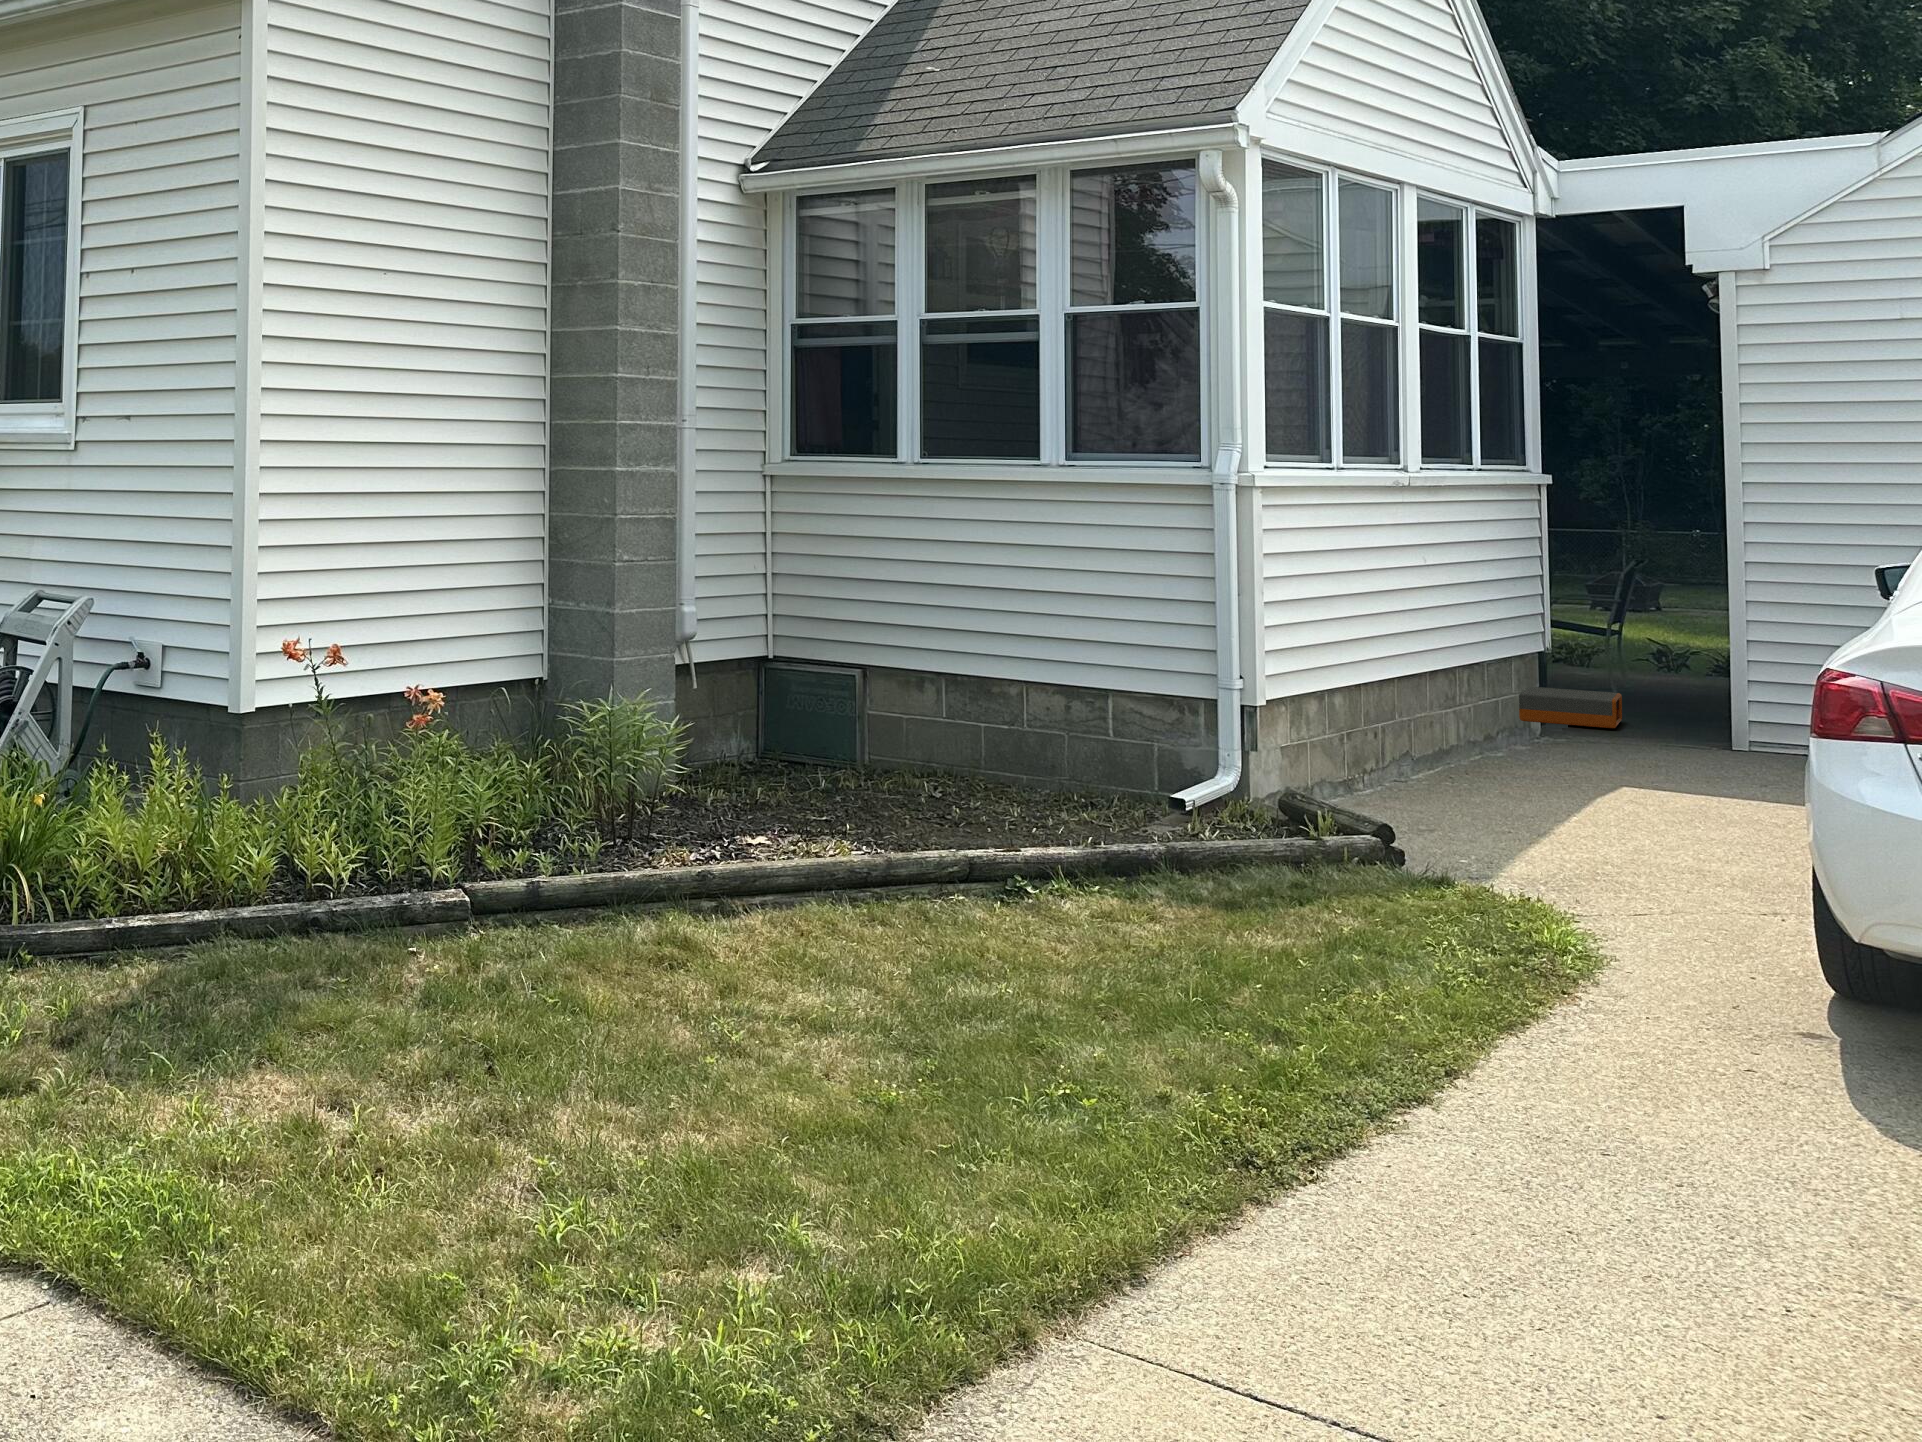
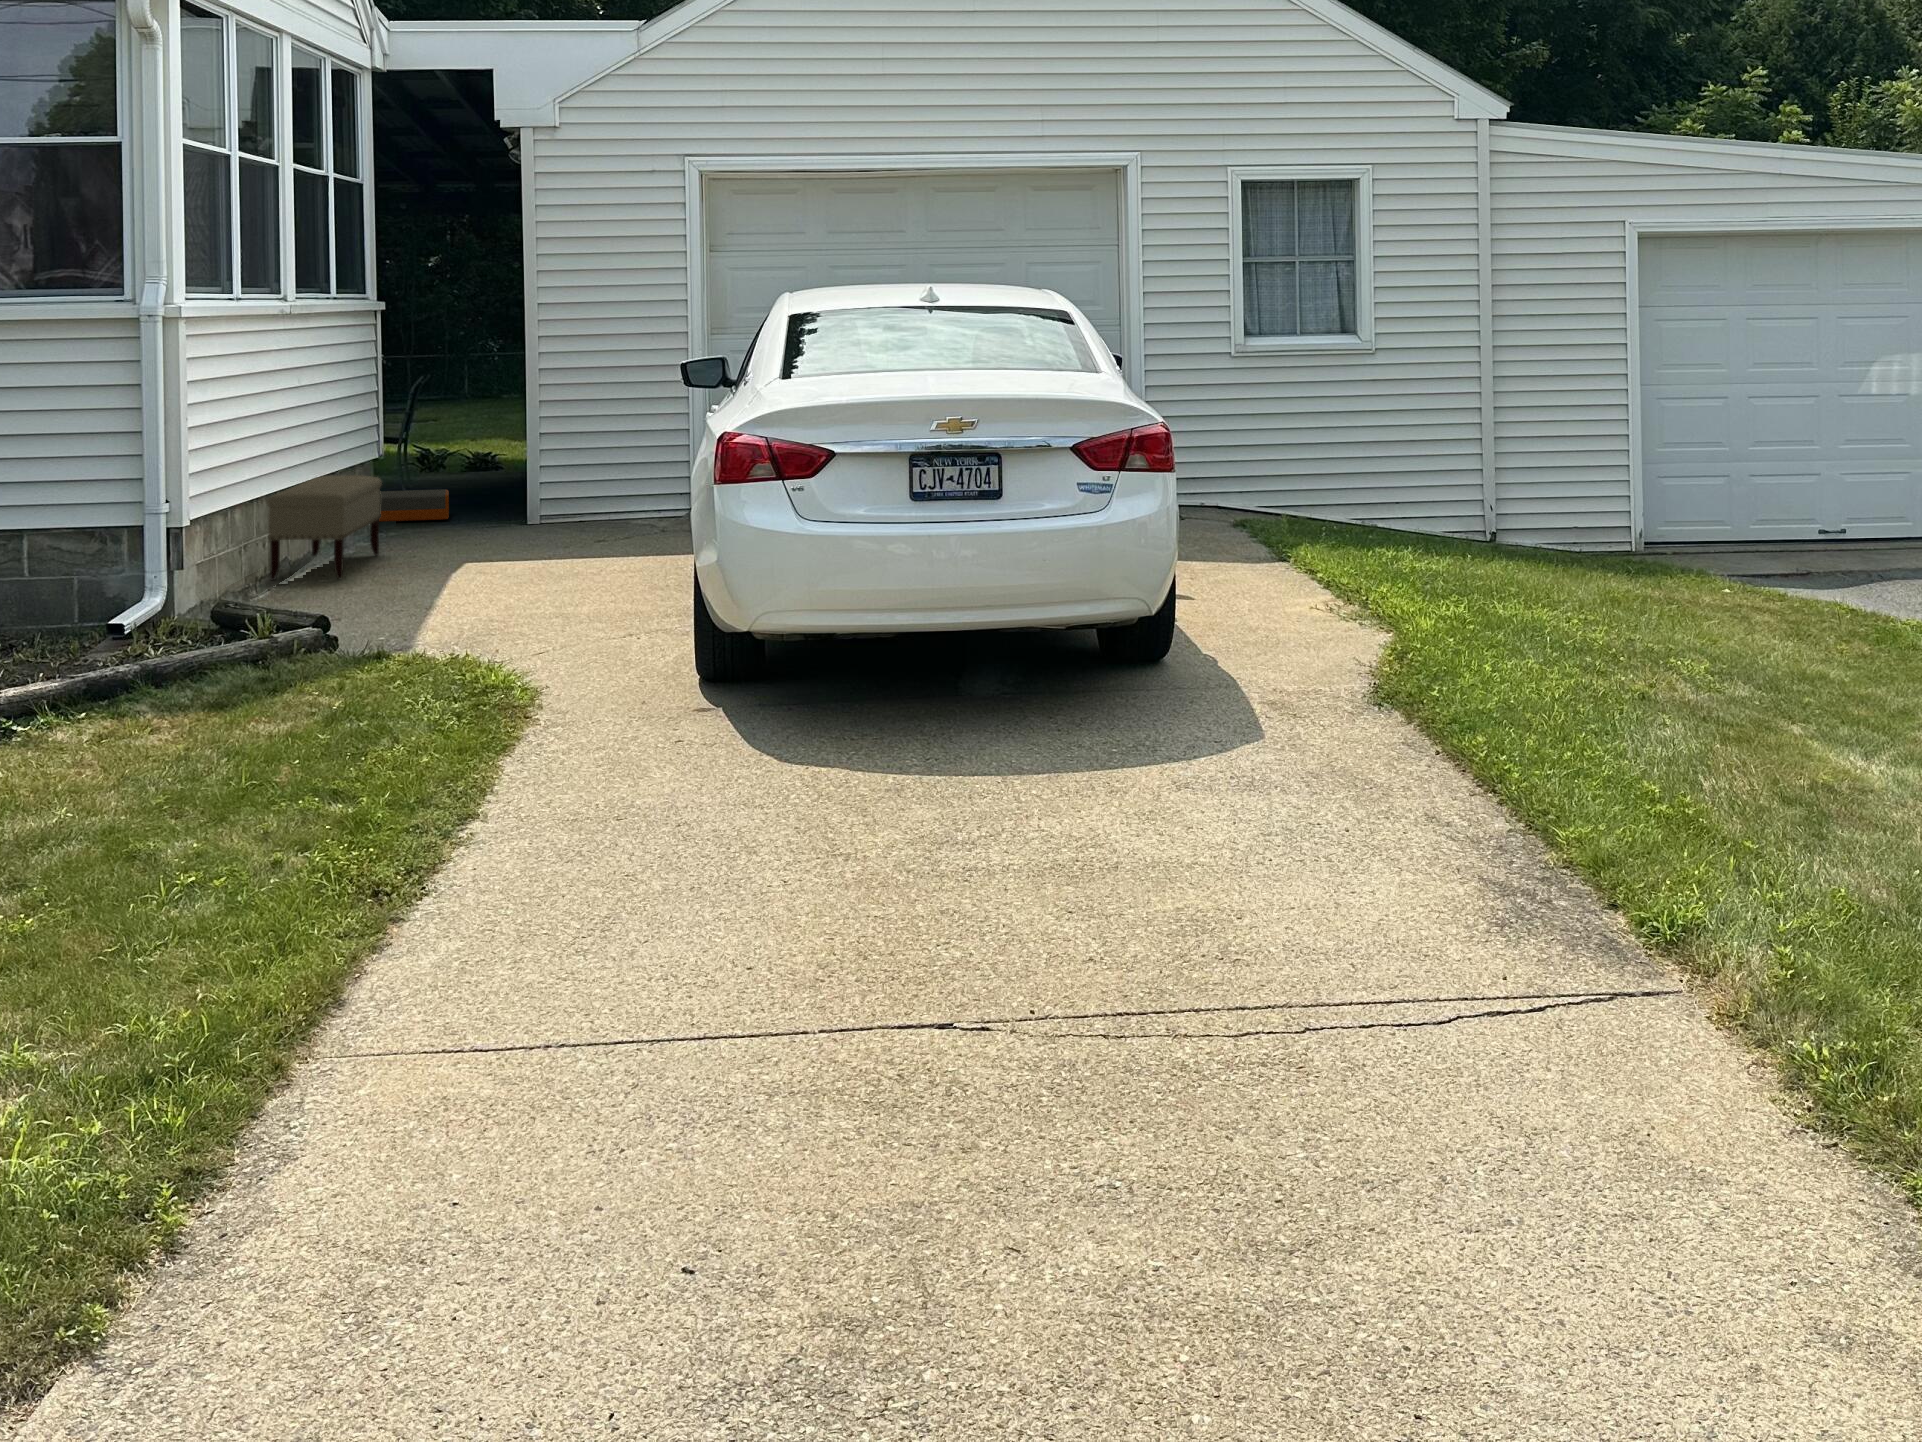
bench: none [1364,665,1510,784] -> present [267,475,382,580]

